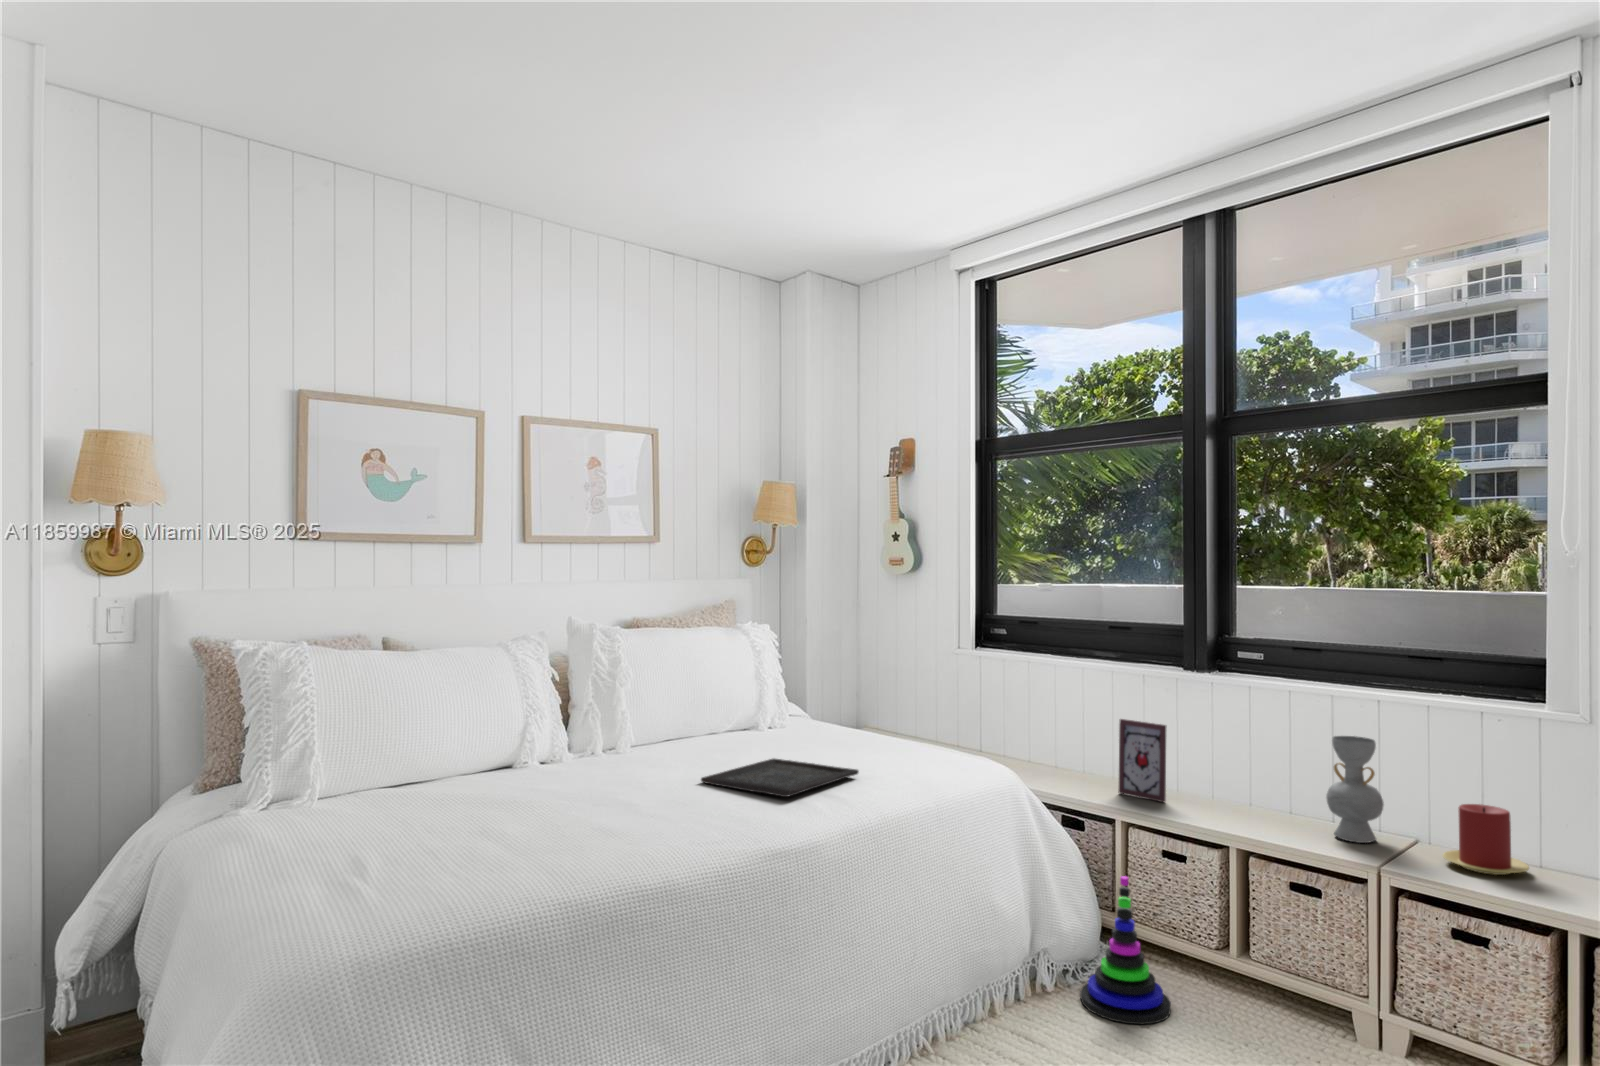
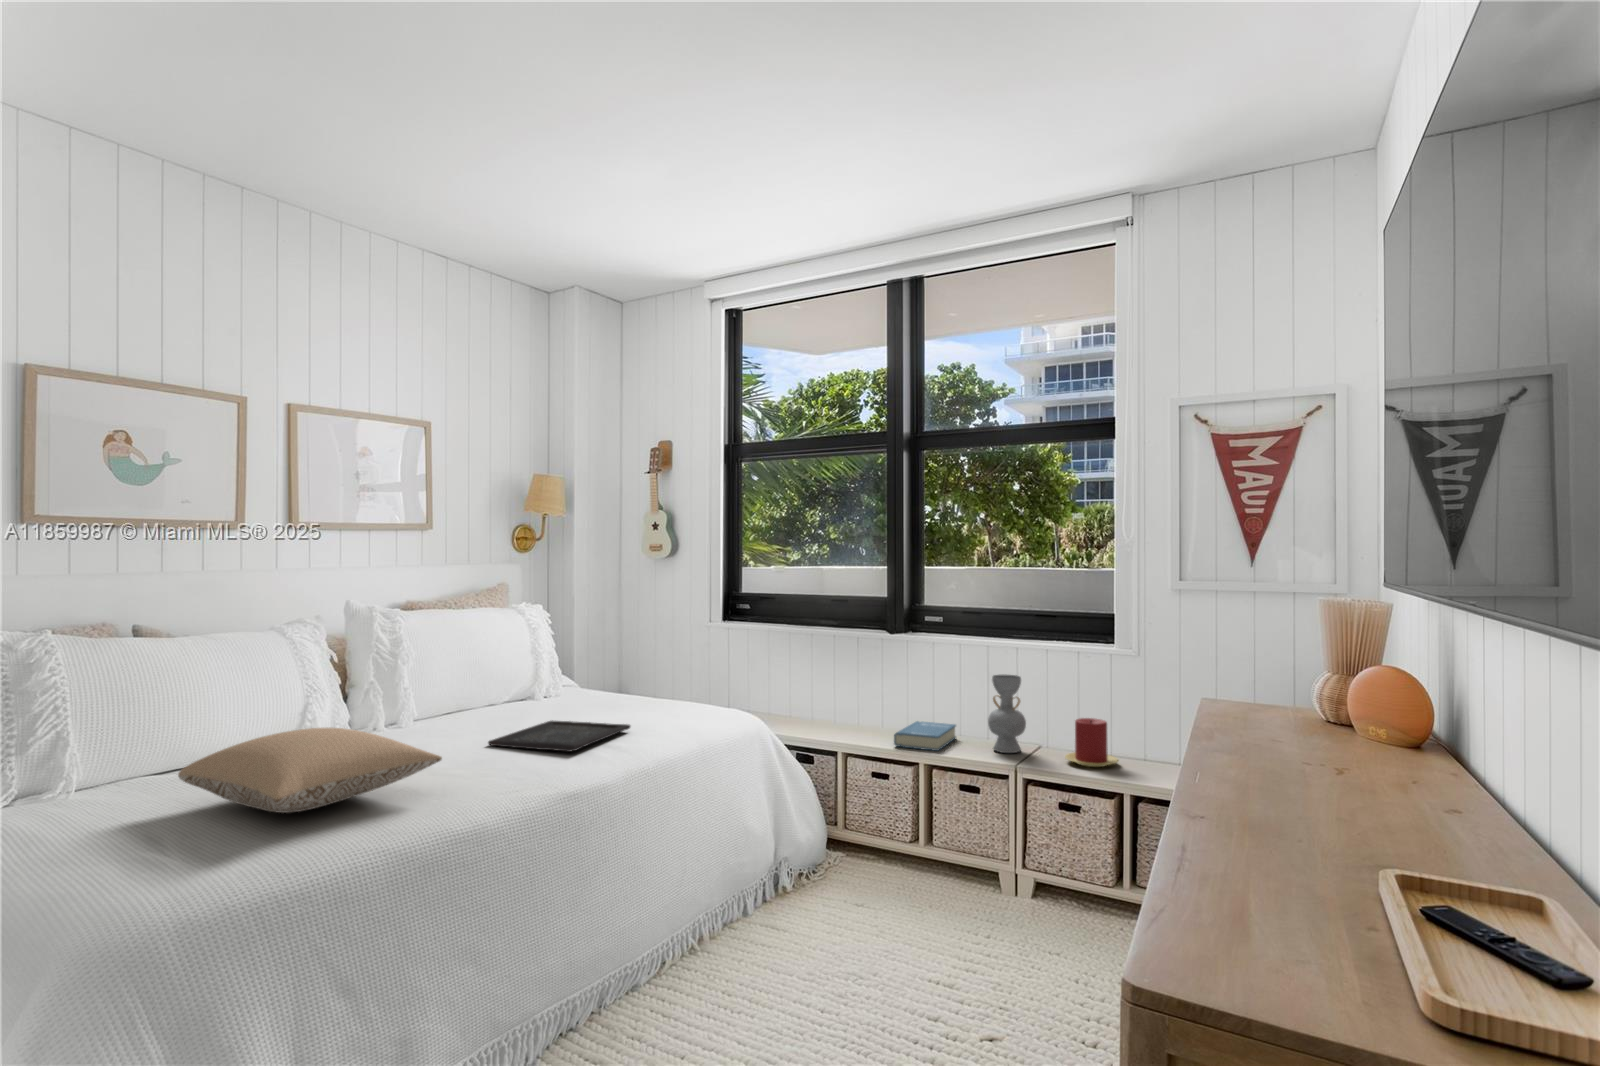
picture frame: present [1118,719,1166,802] -> none [836,671,873,736]
pillow: none [393,754,639,841] -> present [178,728,442,813]
hardback book: none [1193,788,1283,831] -> present [894,721,956,751]
stacking toy: present [1080,876,1171,1024] -> none [812,795,880,910]

